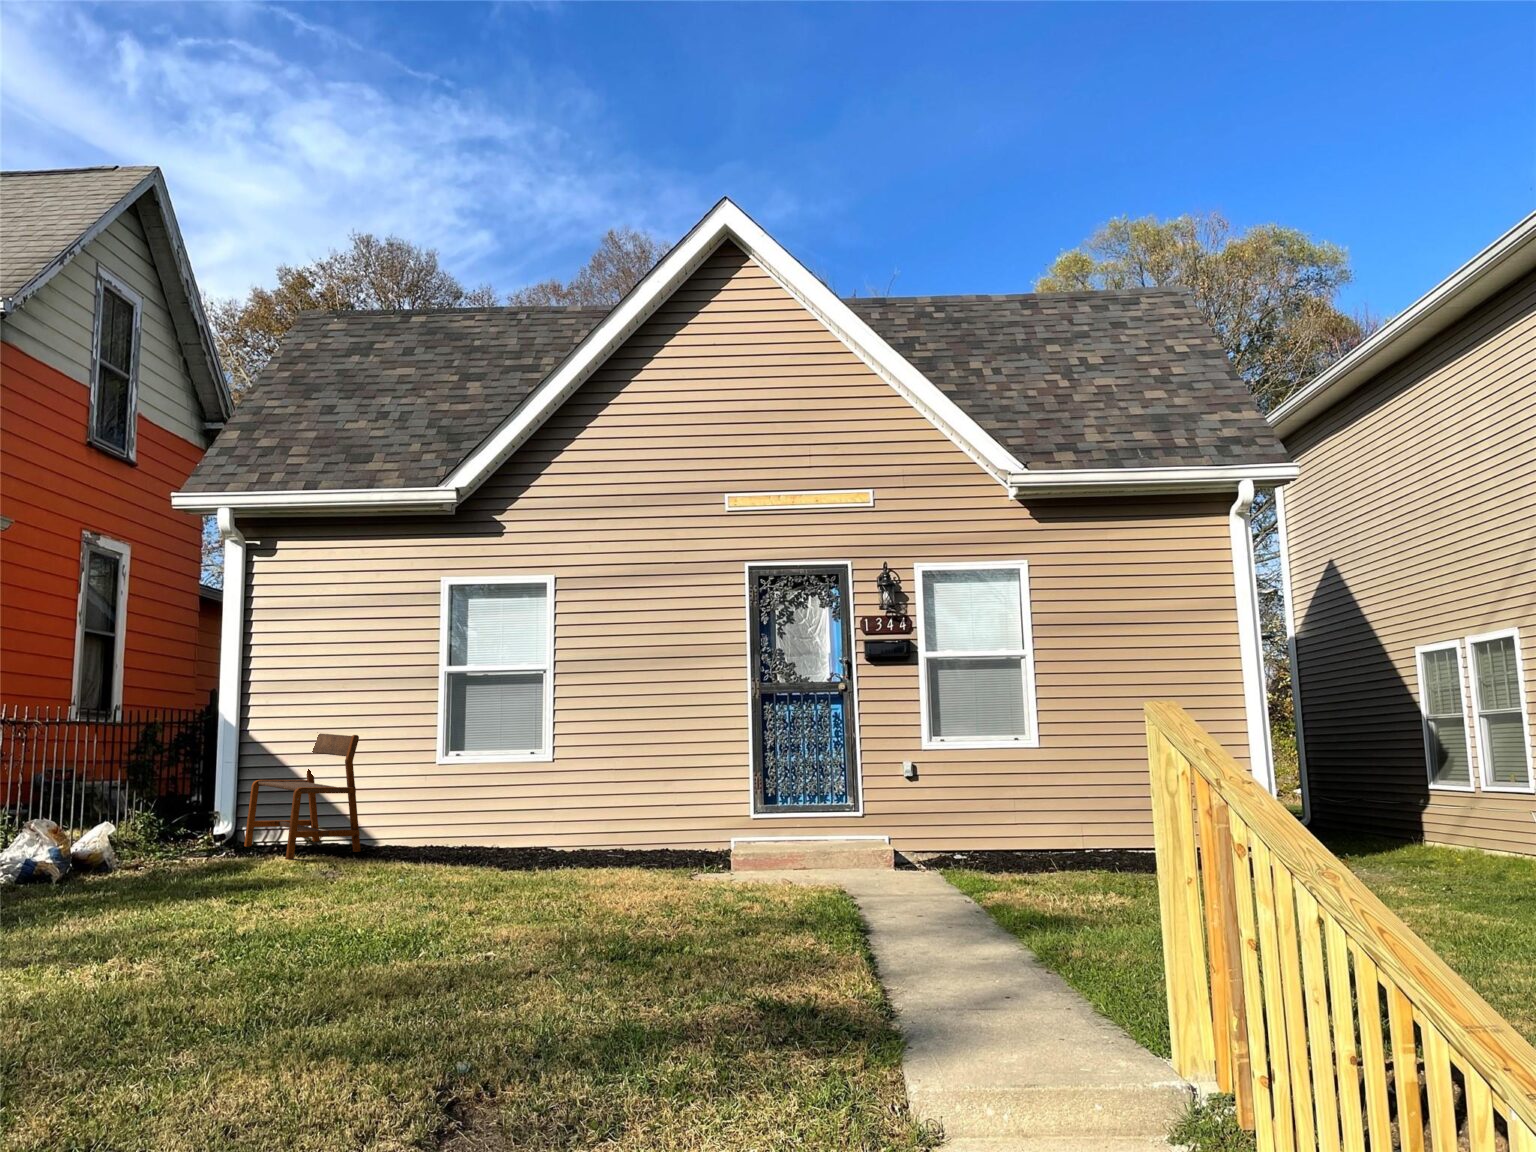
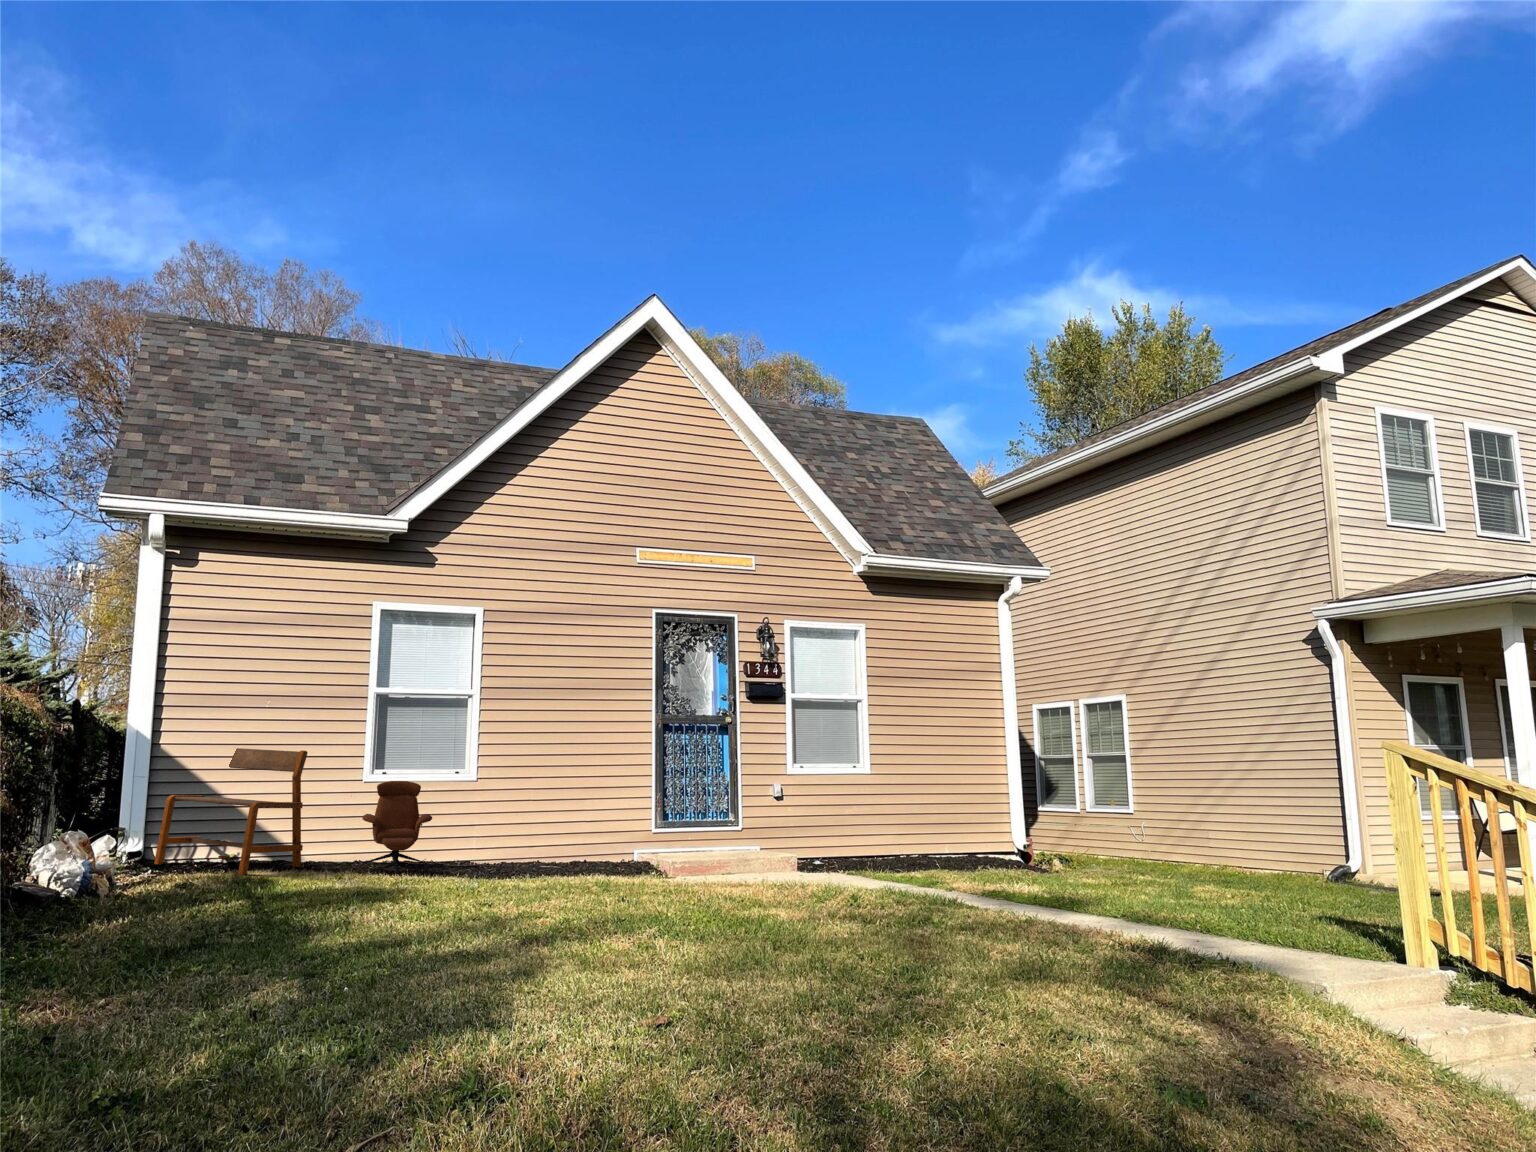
lounge chair: none [415,764,494,862] -> present [362,781,432,874]

